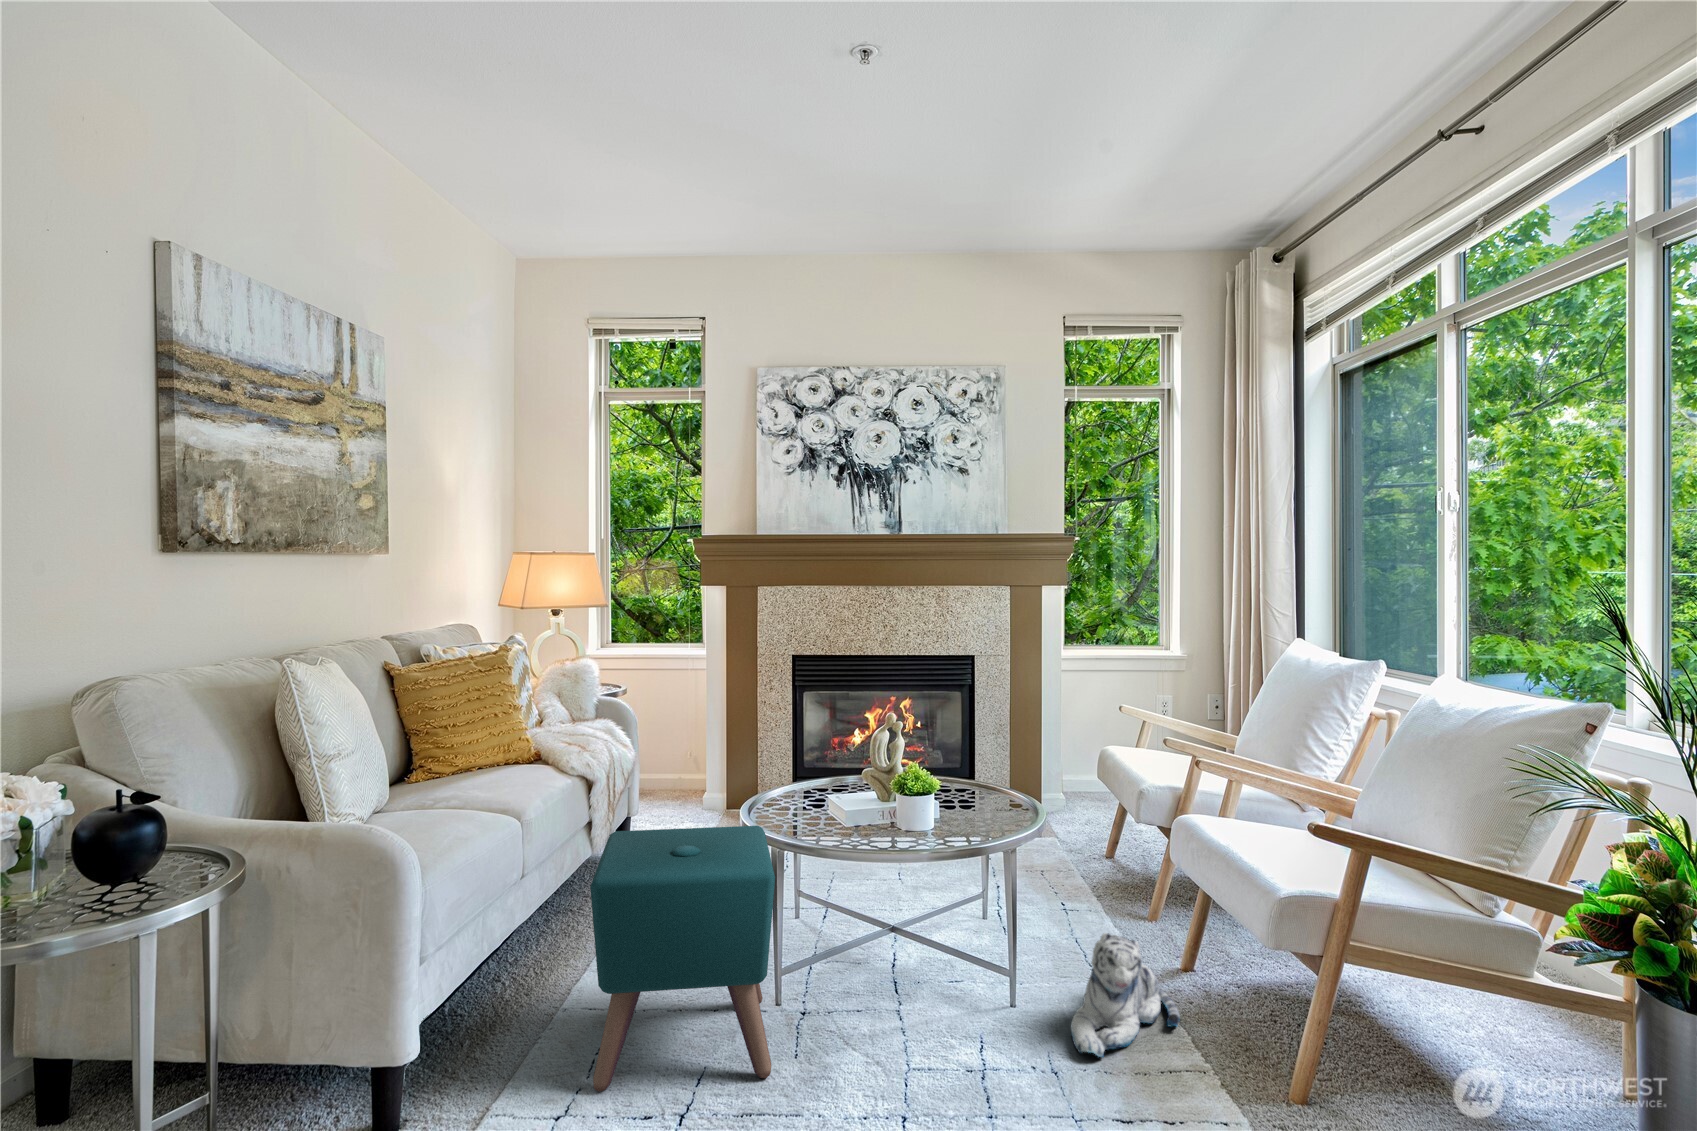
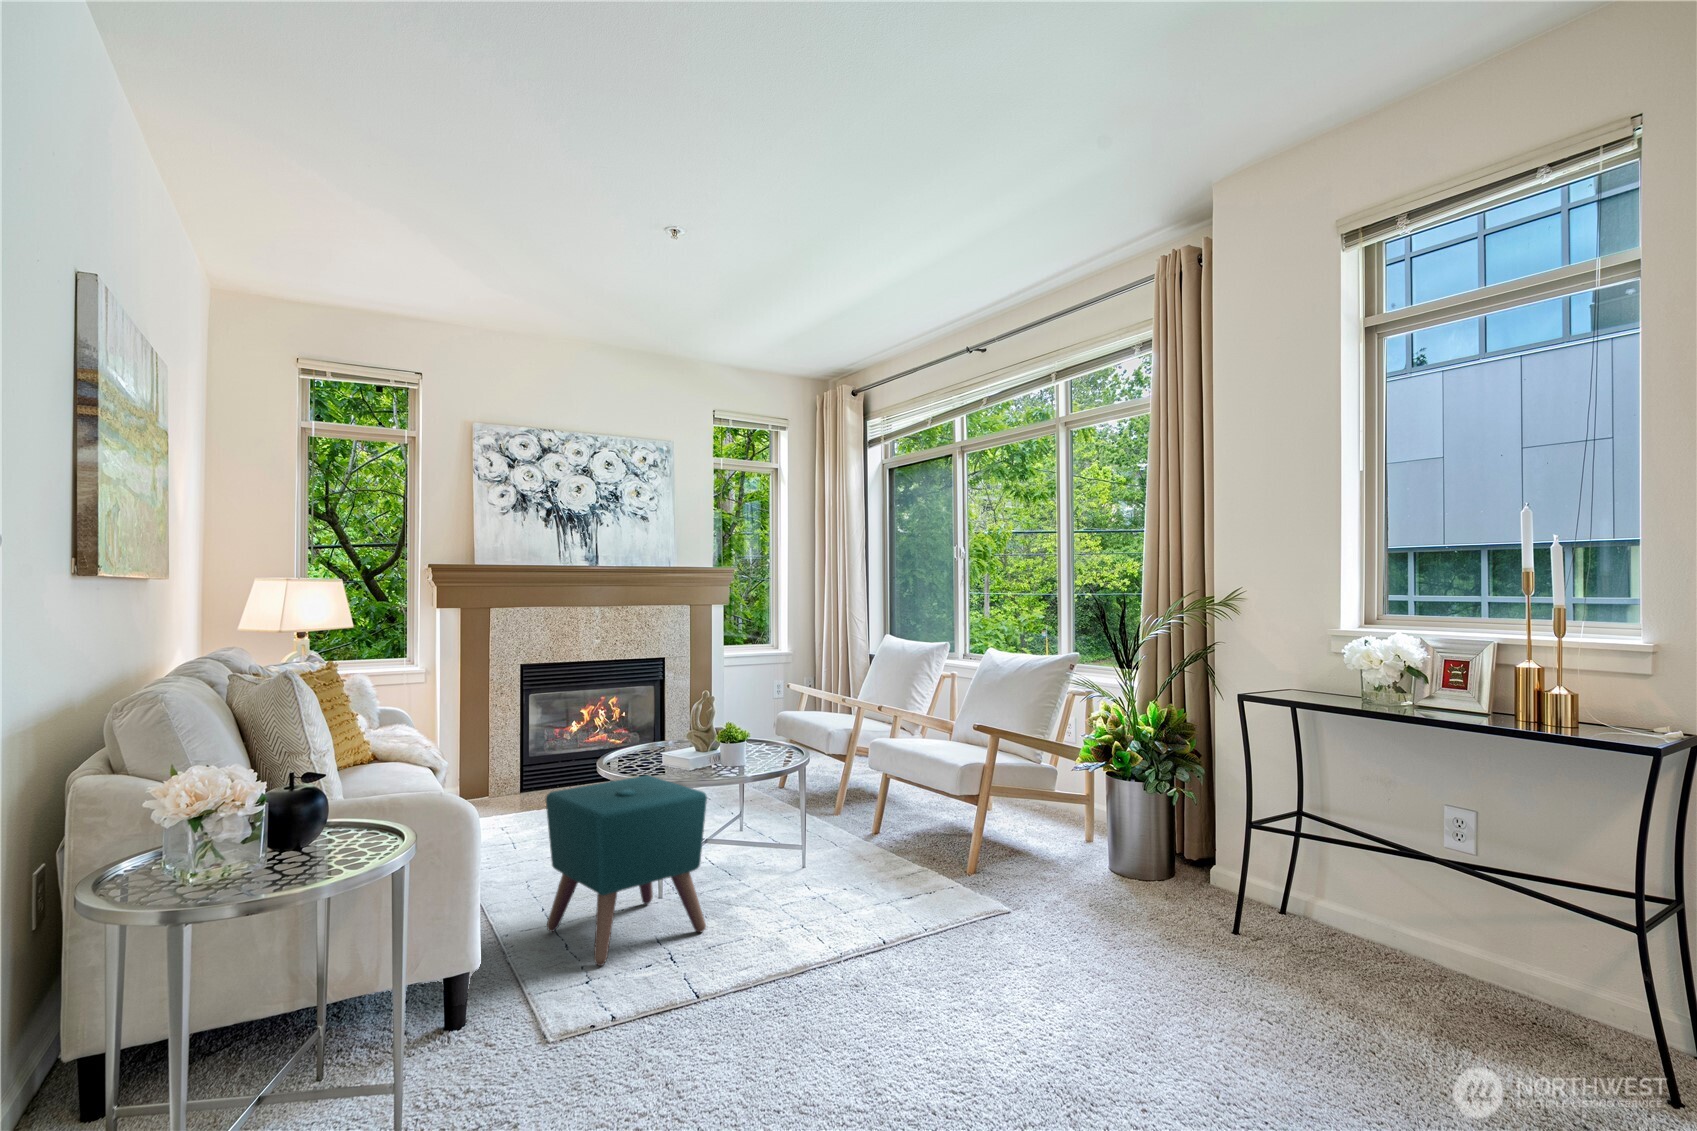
plush toy: present [1071,933,1180,1057] -> none [844,809,899,878]

